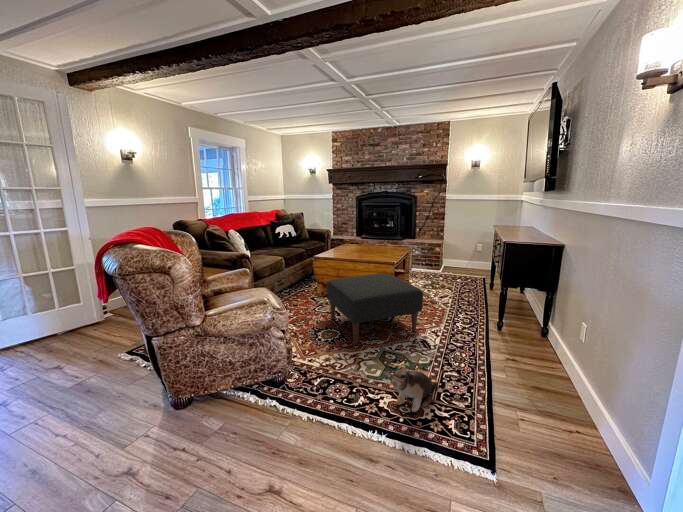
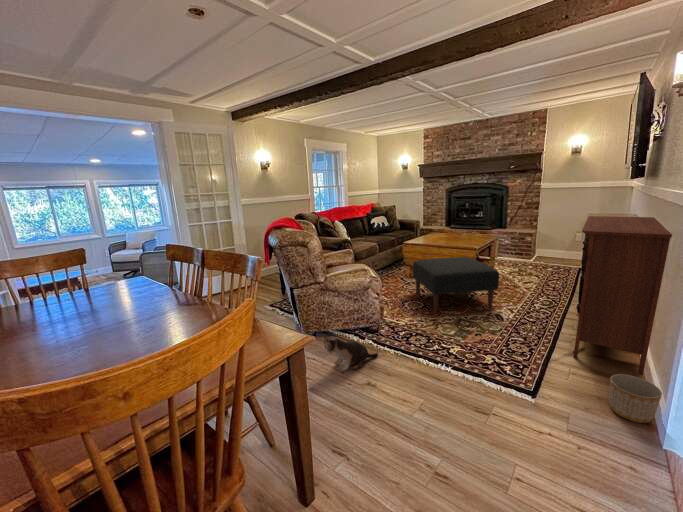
console table: none [502,229,611,407] -> present [573,216,672,375]
plush toy: present [387,369,437,412] -> present [320,336,378,371]
planter: none [566,419,626,483] -> present [609,374,662,423]

